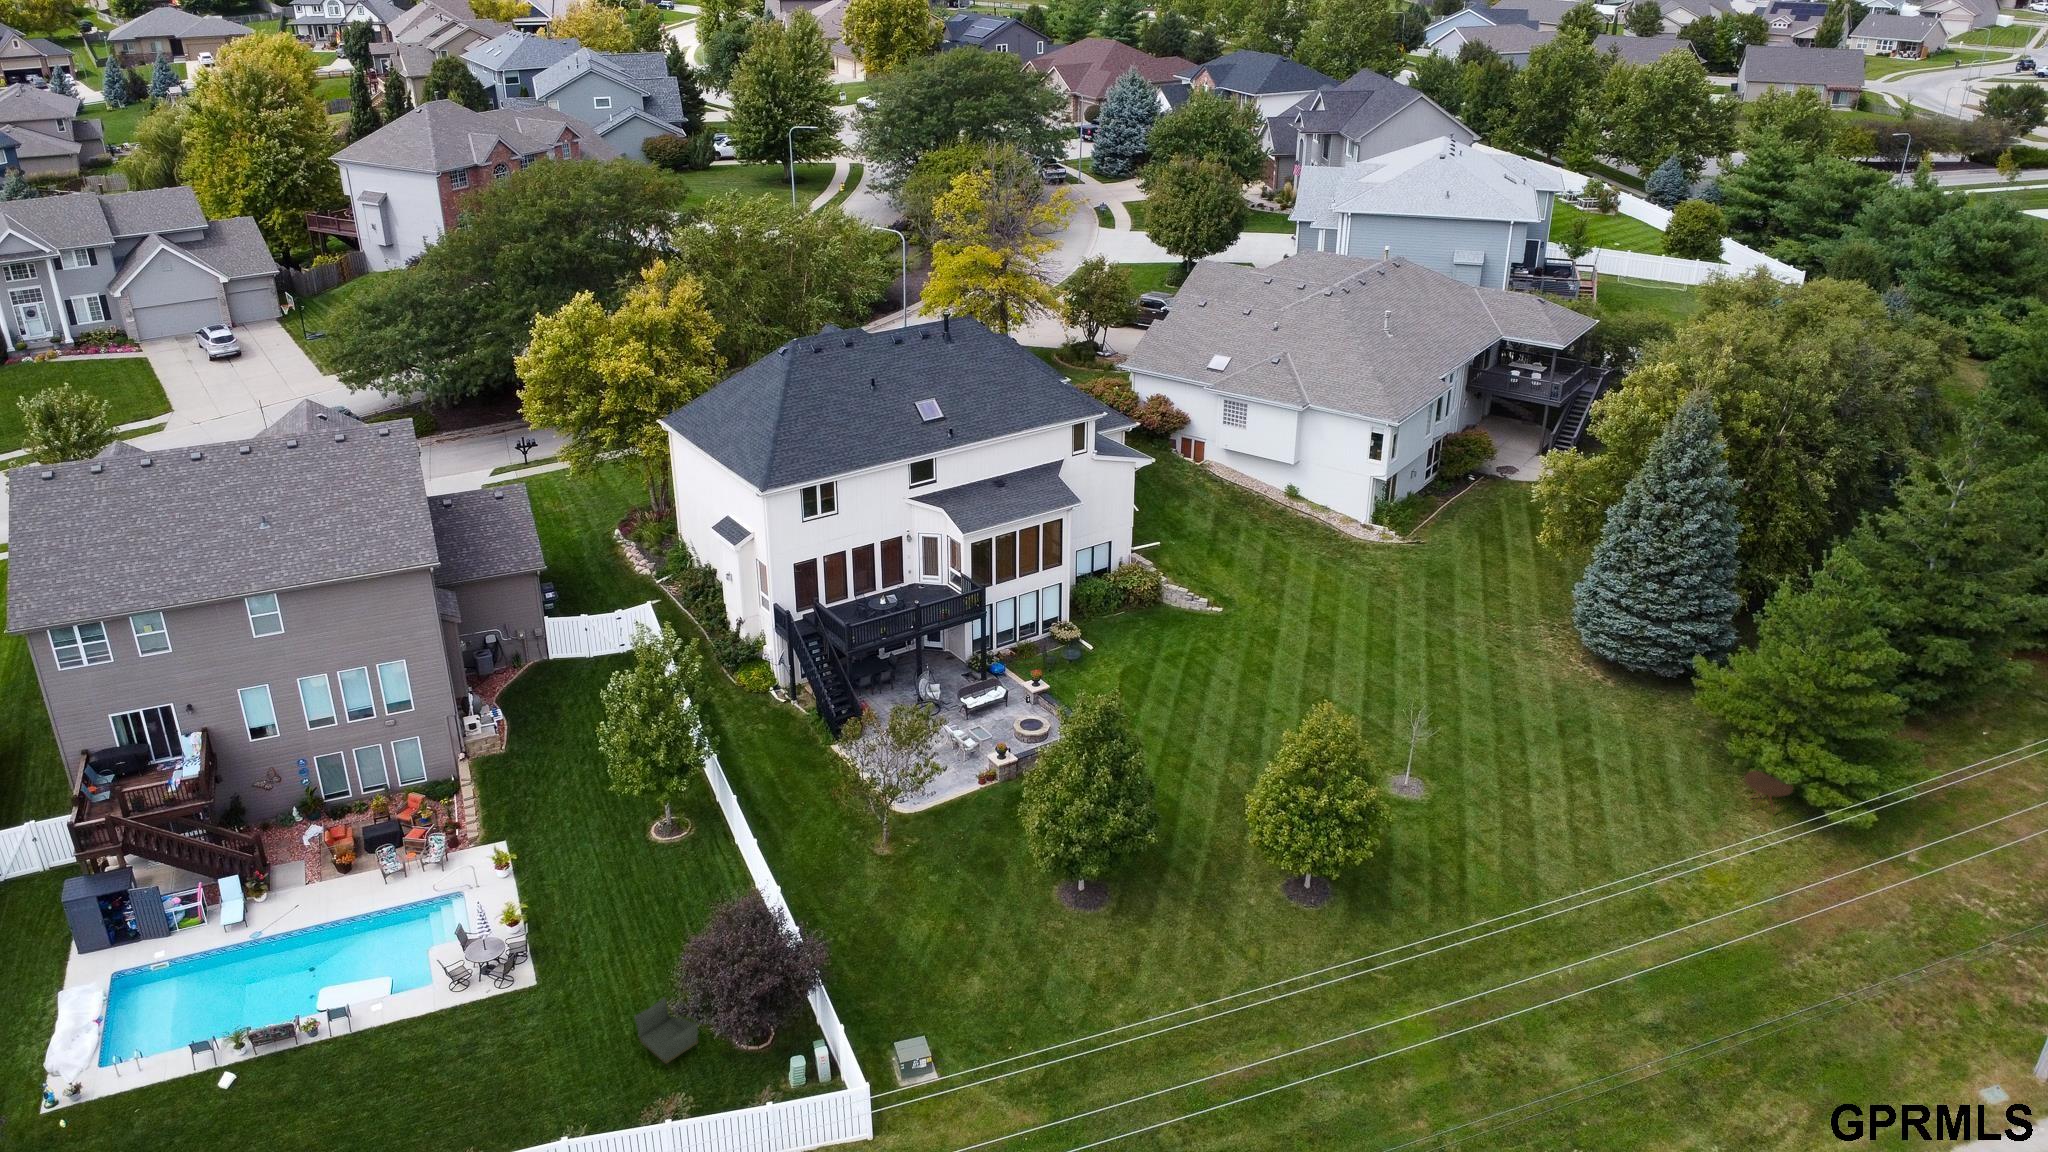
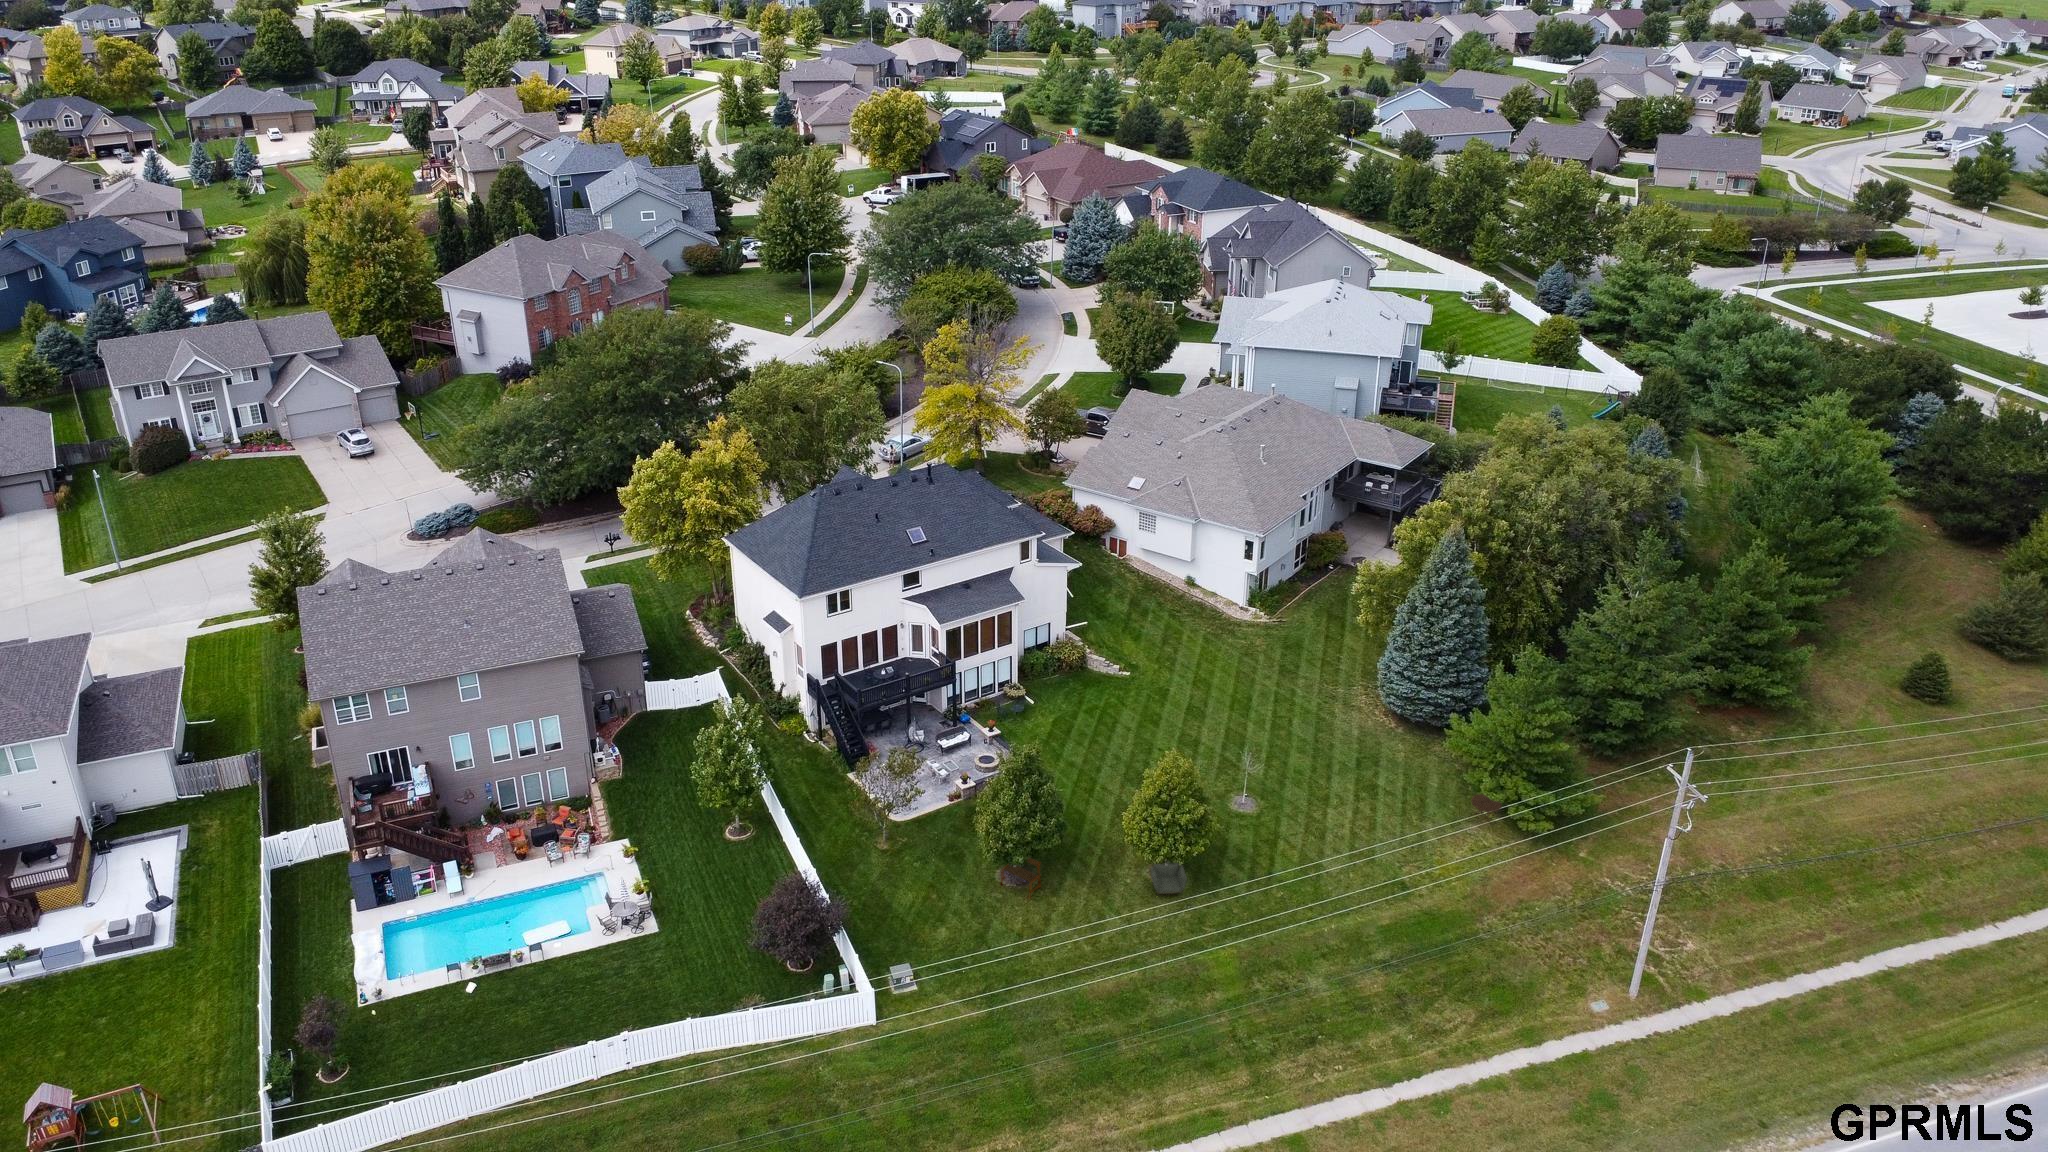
bench: none [1062,855,1125,931] -> present [1001,858,1041,898]
armchair: present [634,998,698,1064] -> present [1151,863,1187,894]

